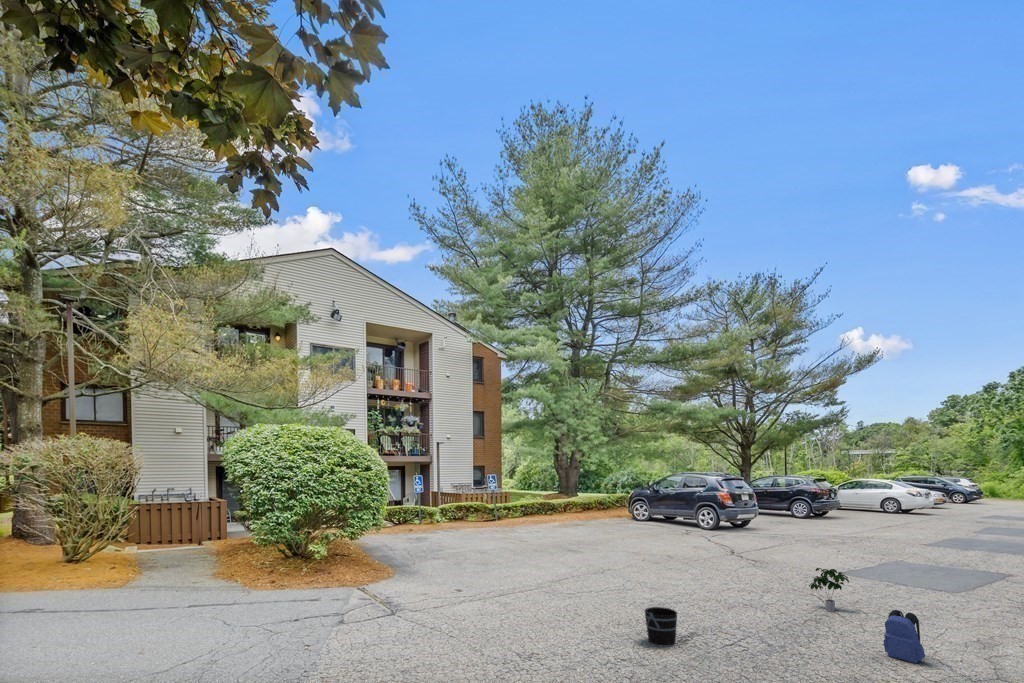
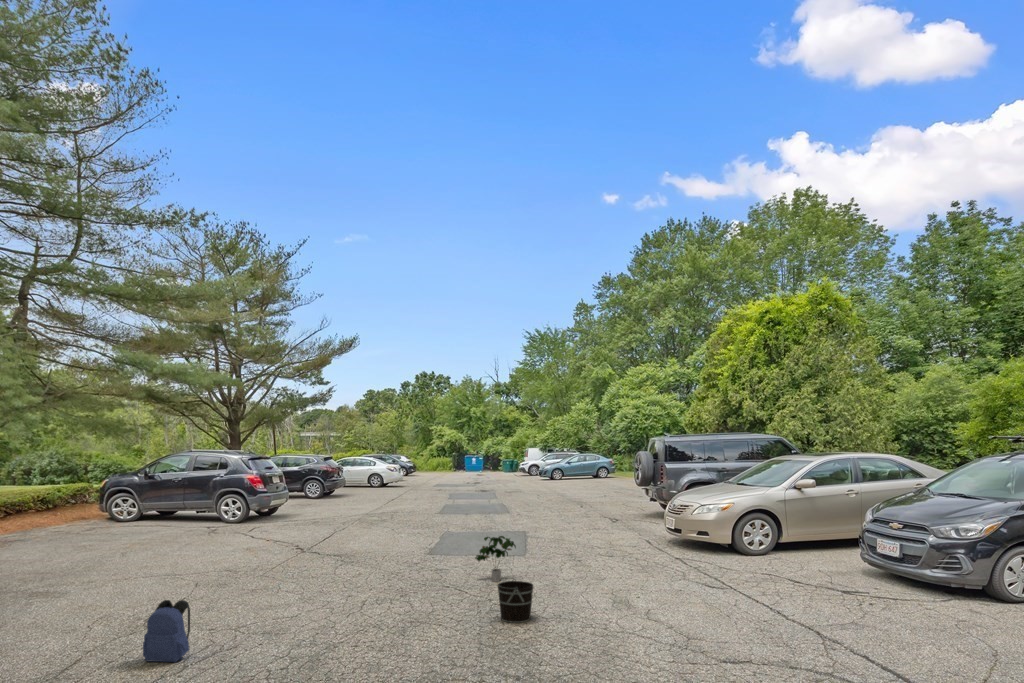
bucket: present [645,607,677,647] -> present [497,580,533,623]
backpack: present [883,610,925,663] -> present [143,600,190,662]

